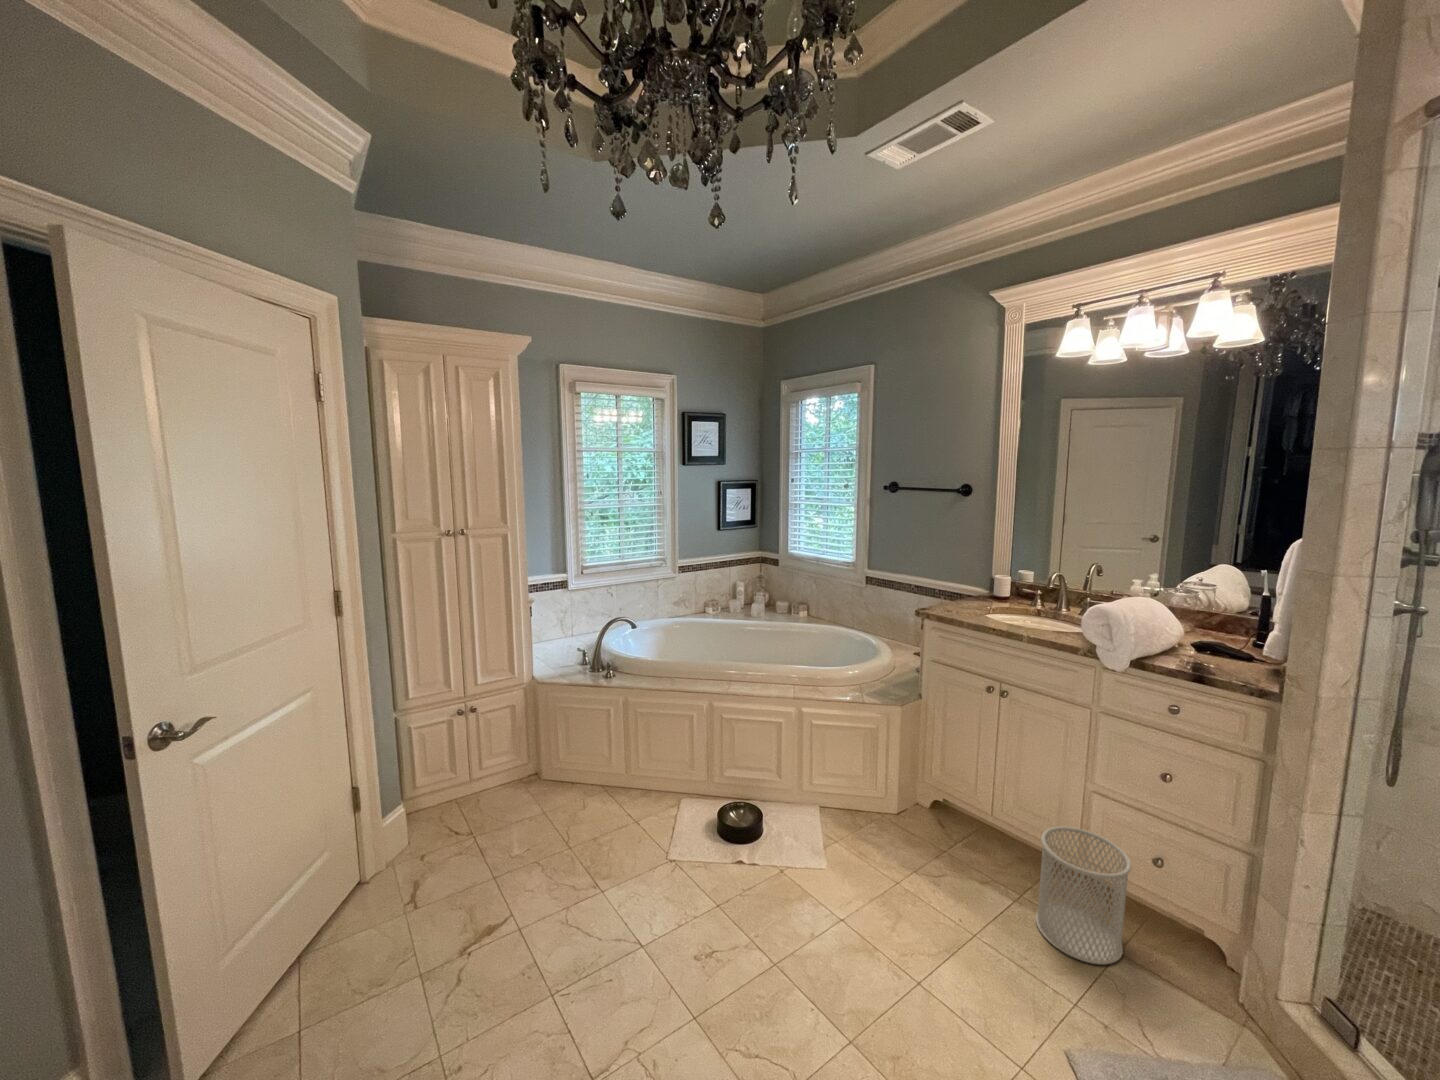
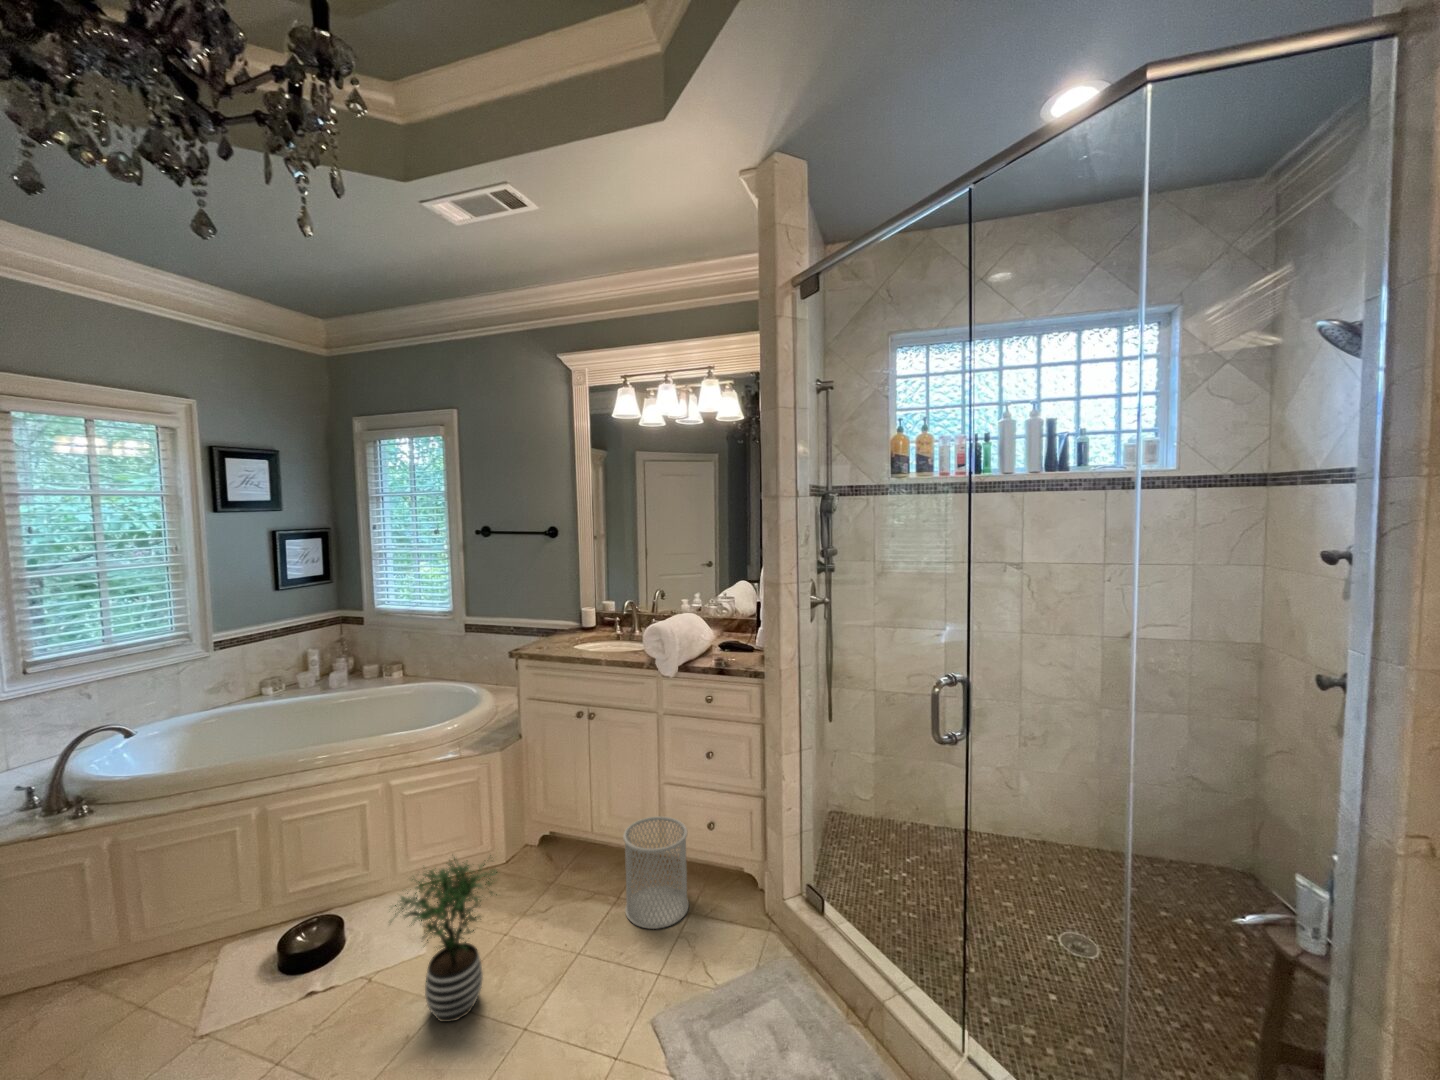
potted plant: none [806,796,911,956] -> present [391,855,498,1022]

